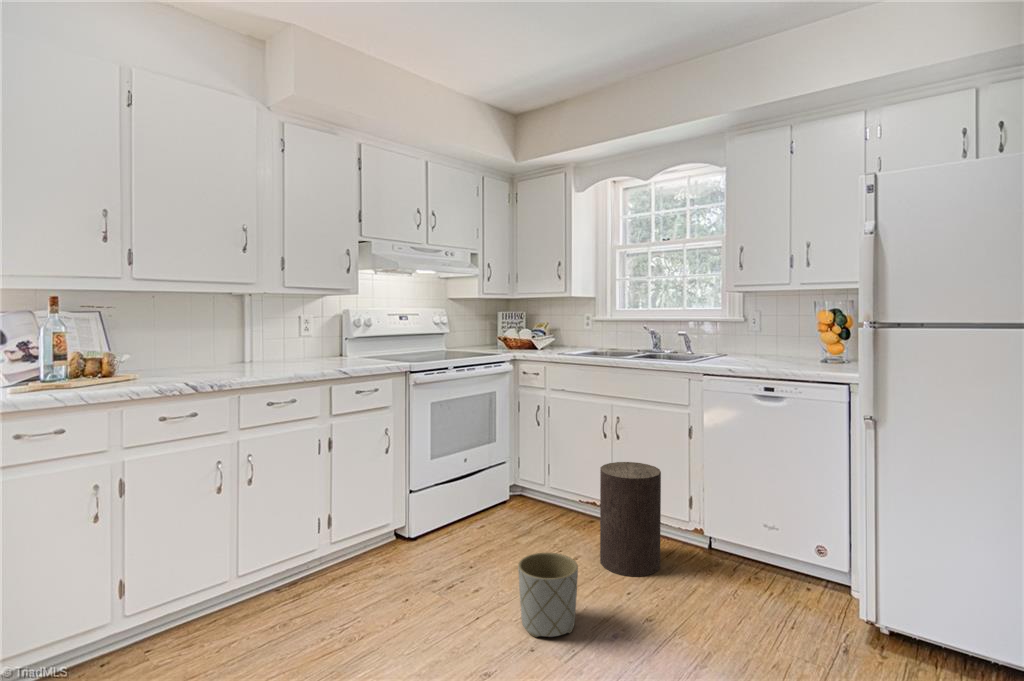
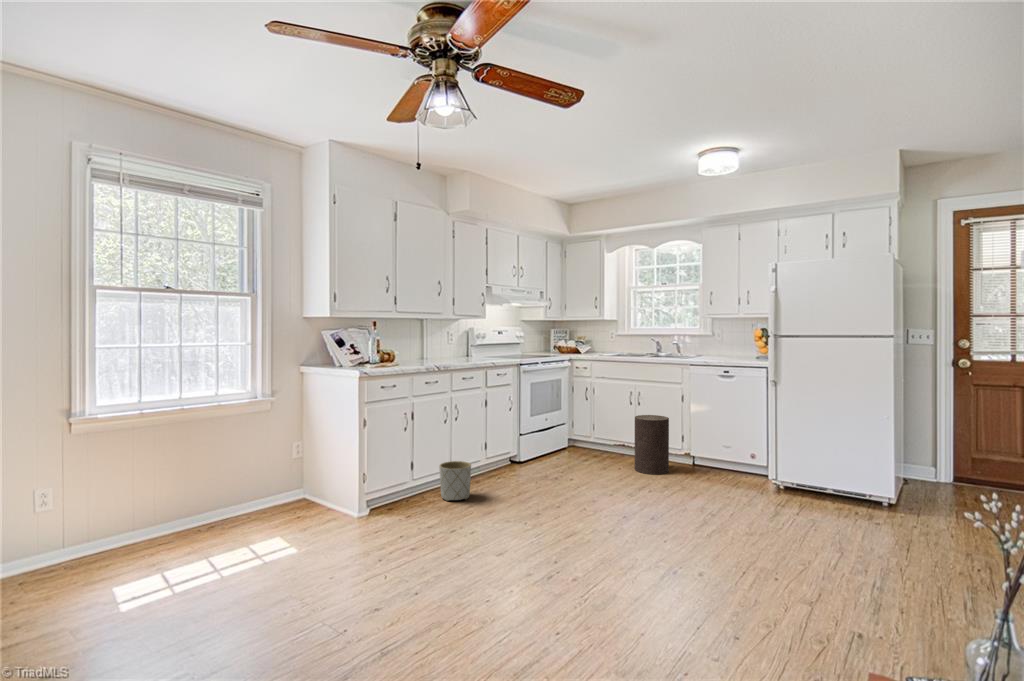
planter: present [518,553,578,637] -> present [439,461,471,501]

